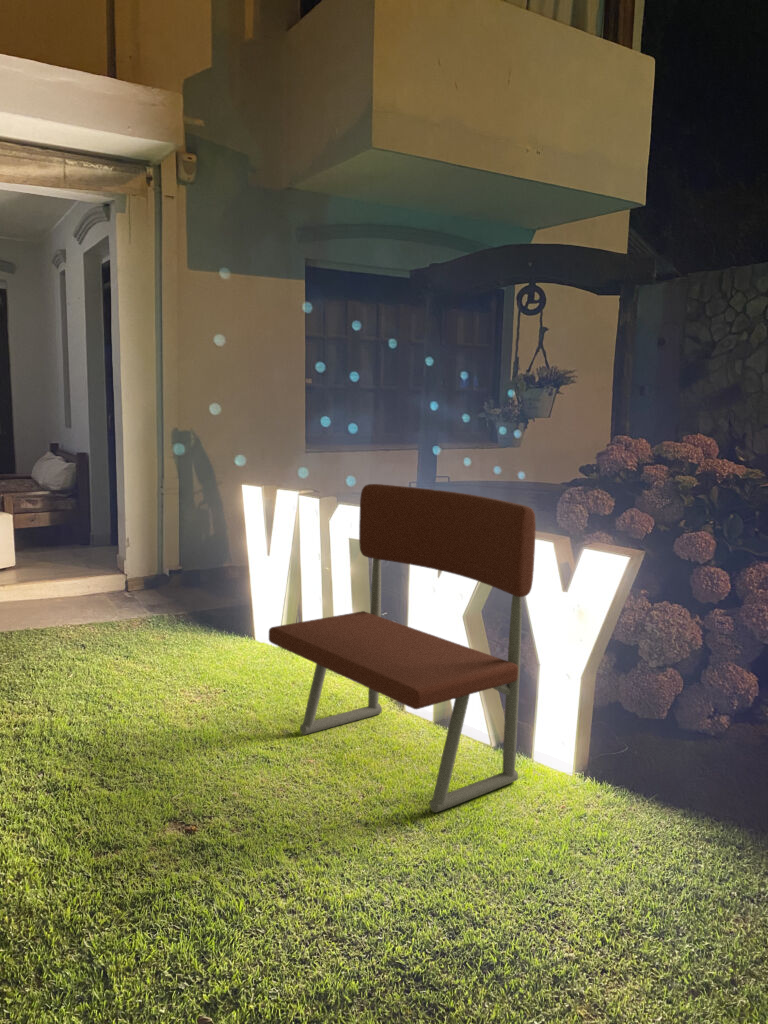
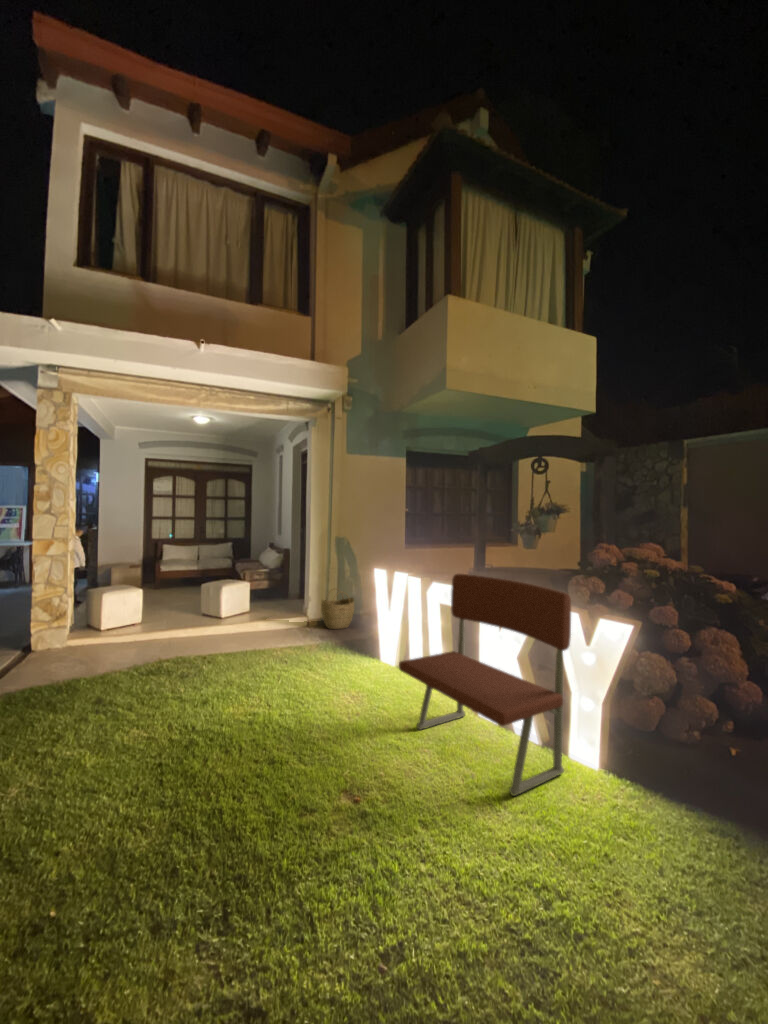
woven basket: none [153,523,213,594] -> present [321,592,354,629]

